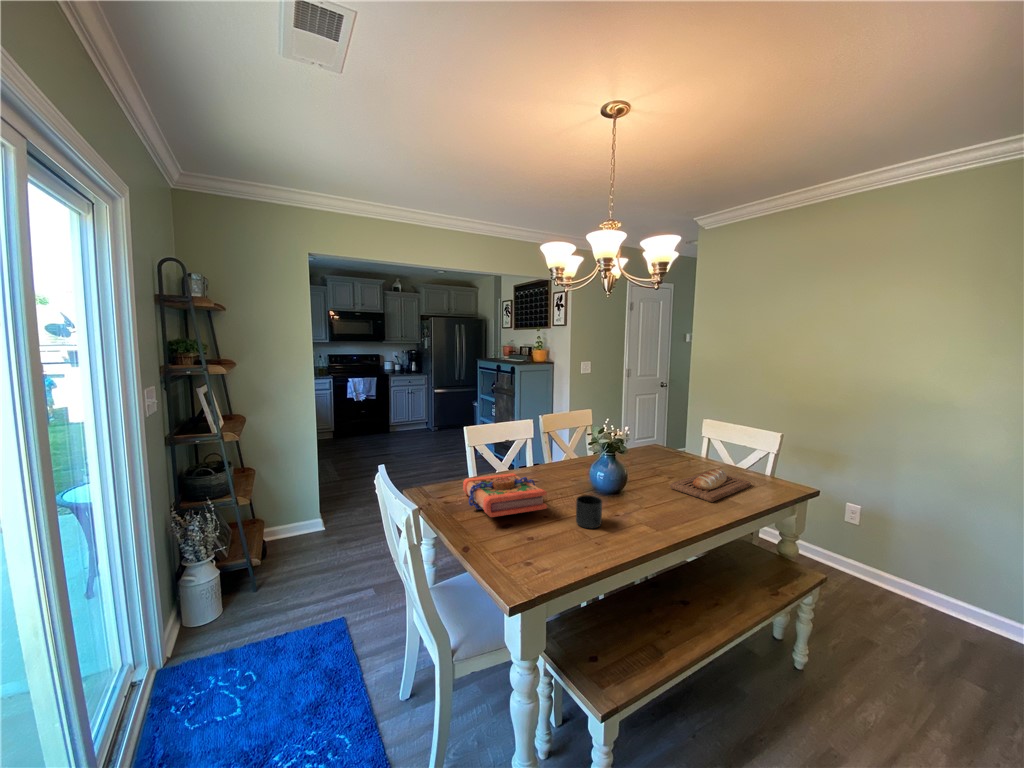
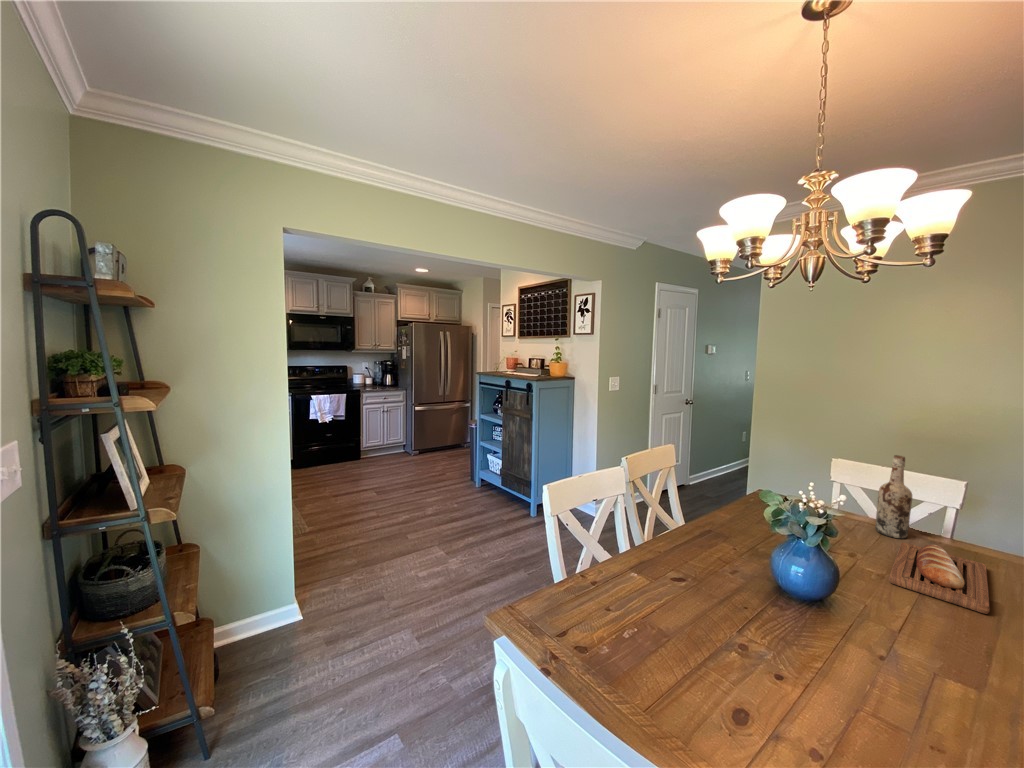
wine bottle: none [705,411,727,470] -> present [875,455,912,538]
book: present [463,473,547,517] -> none [598,573,796,709]
mug: present [576,495,602,528] -> none [846,637,926,712]

